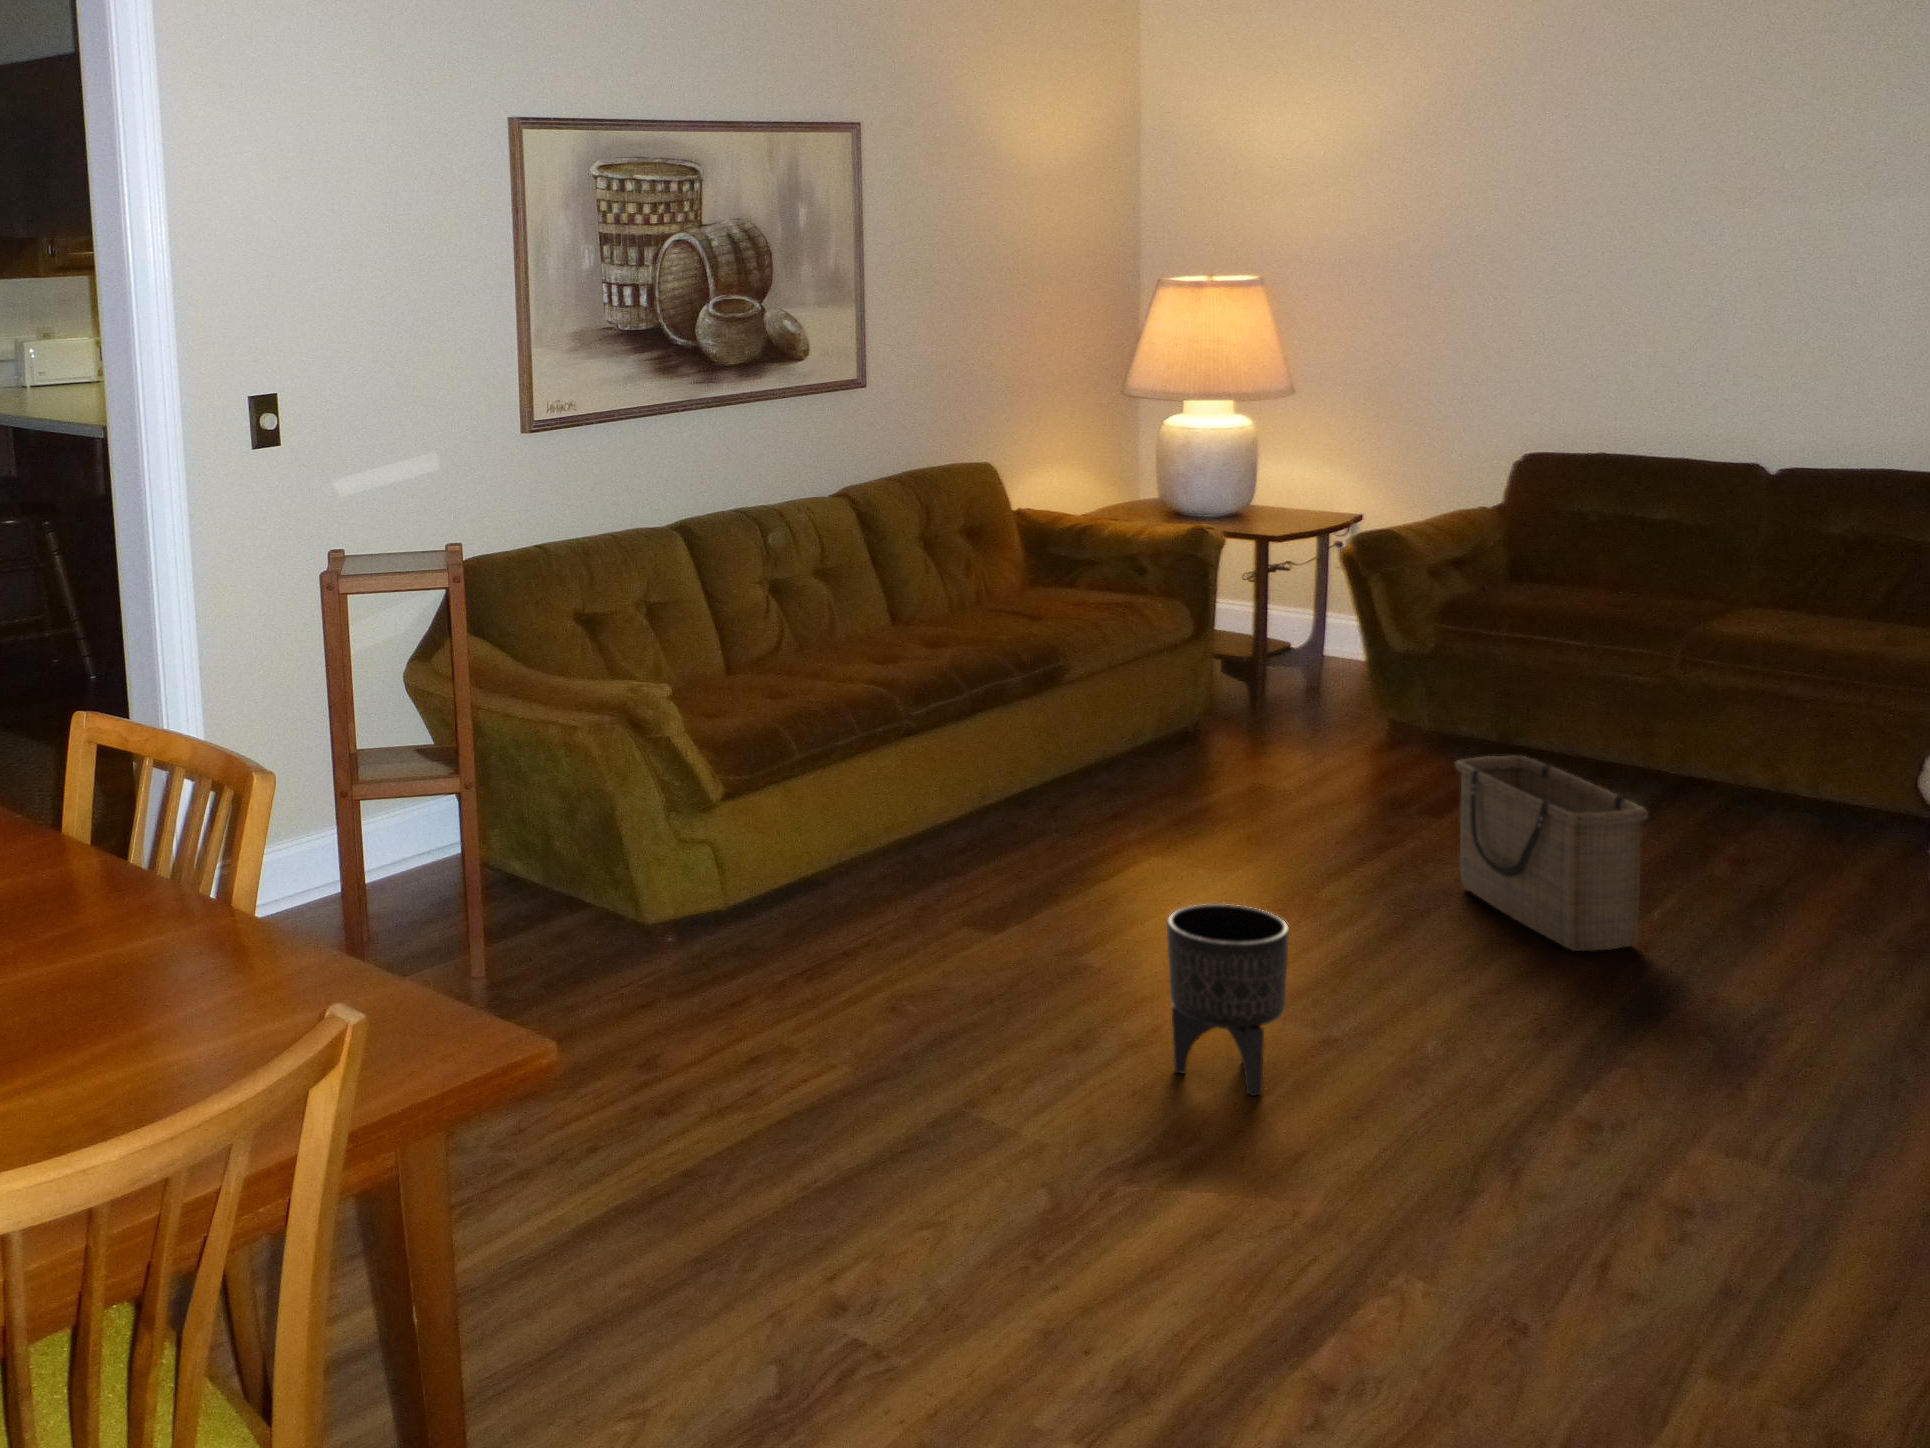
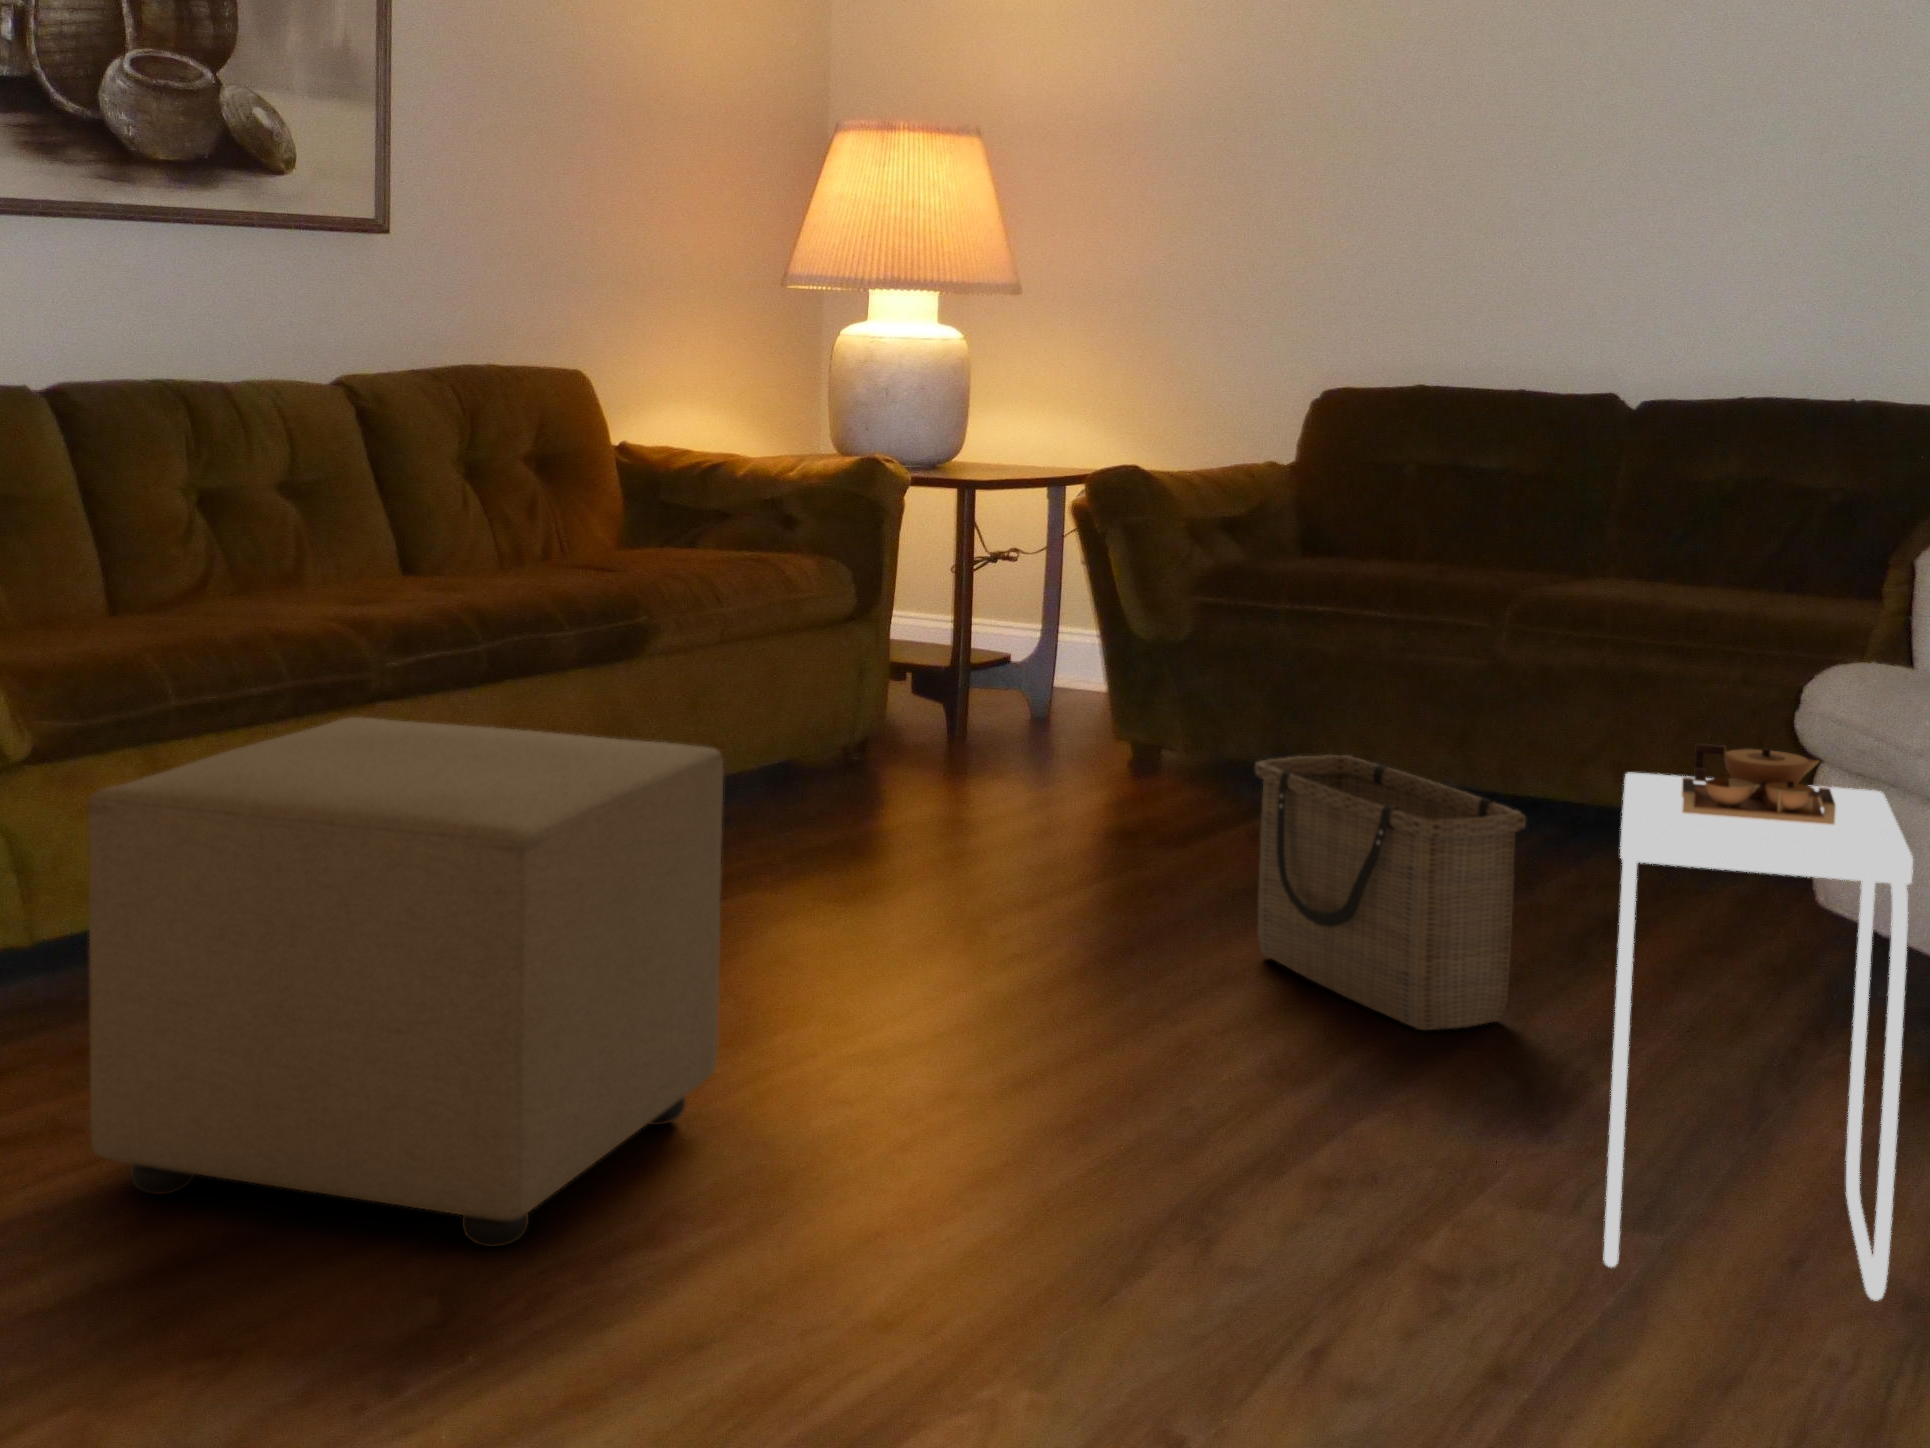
ottoman: none [740,742,1096,1064] -> present [88,717,723,1247]
side table: none [1674,796,1889,1168] -> present [1604,744,1913,1300]
planter: present [1167,904,1289,1096] -> none [836,950,1033,1264]

